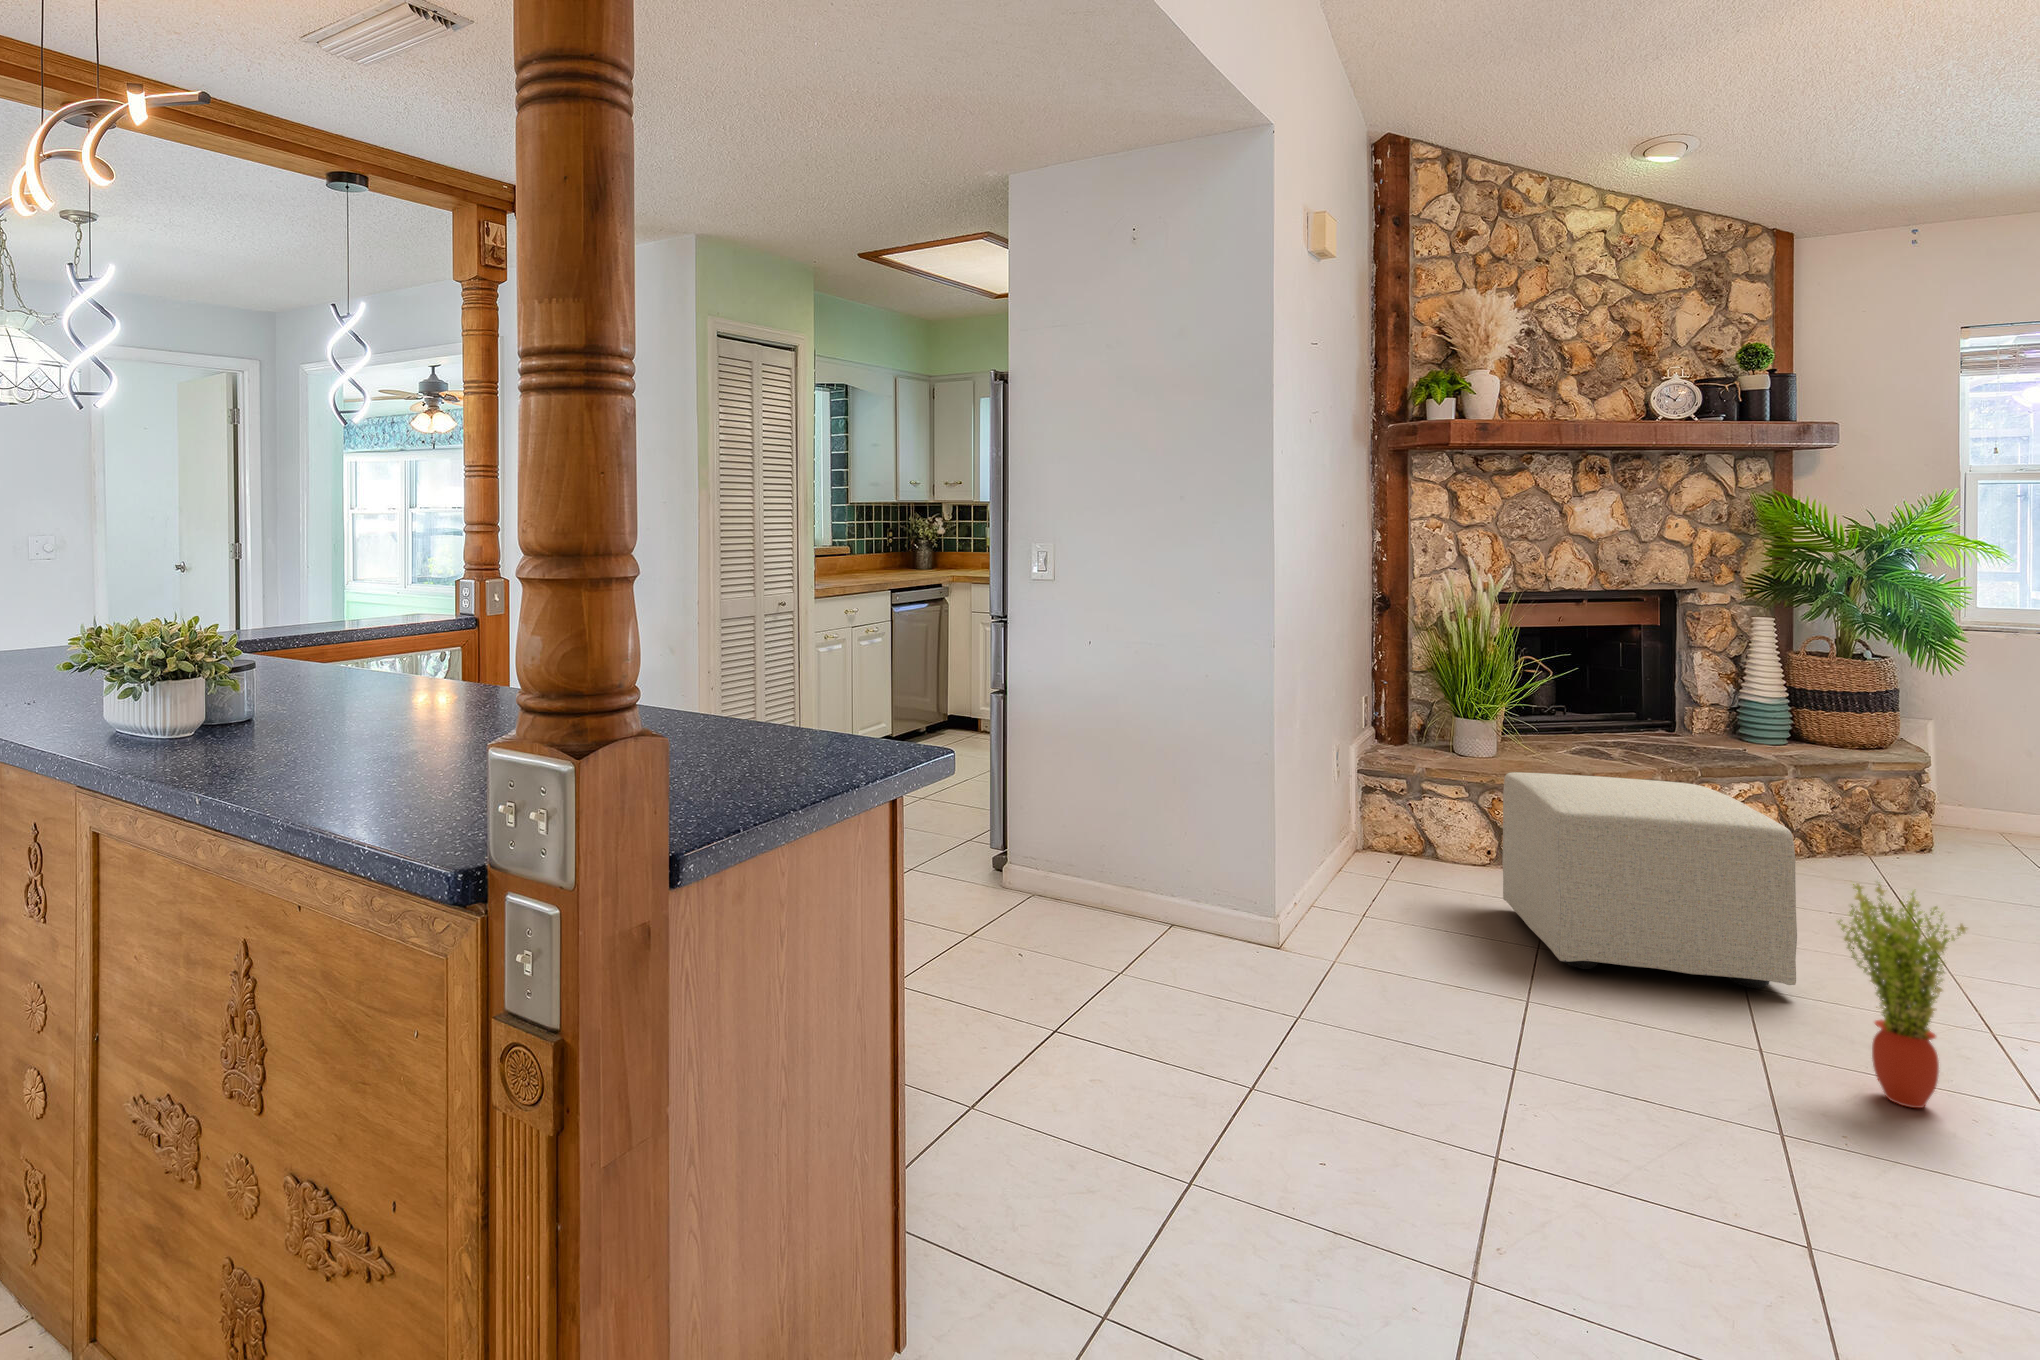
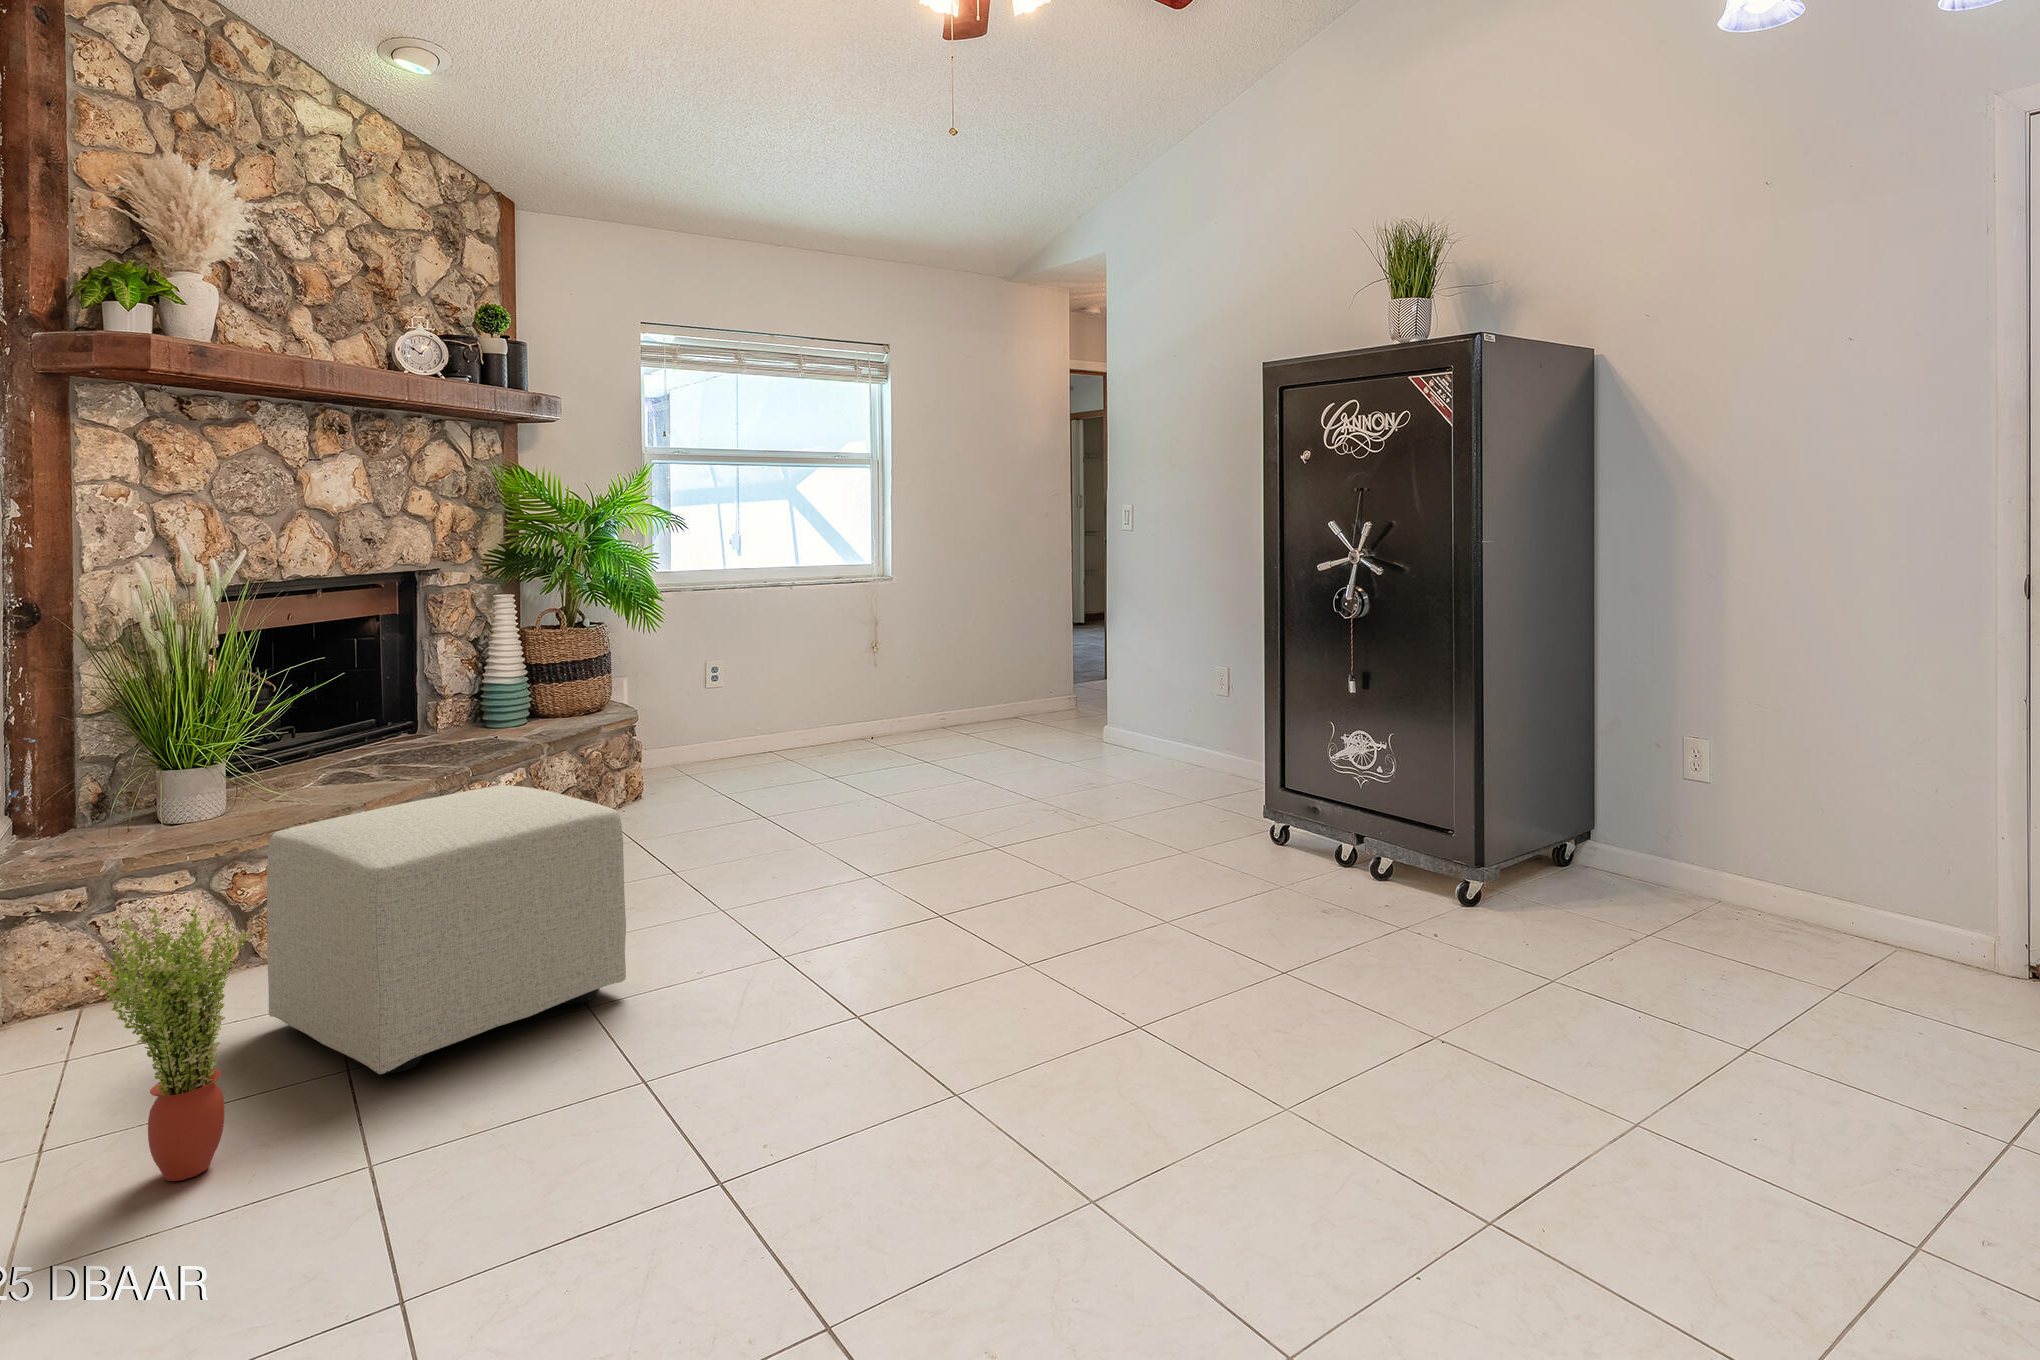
potted plant: present [1838,884,1967,1108] -> present [94,905,250,1181]

